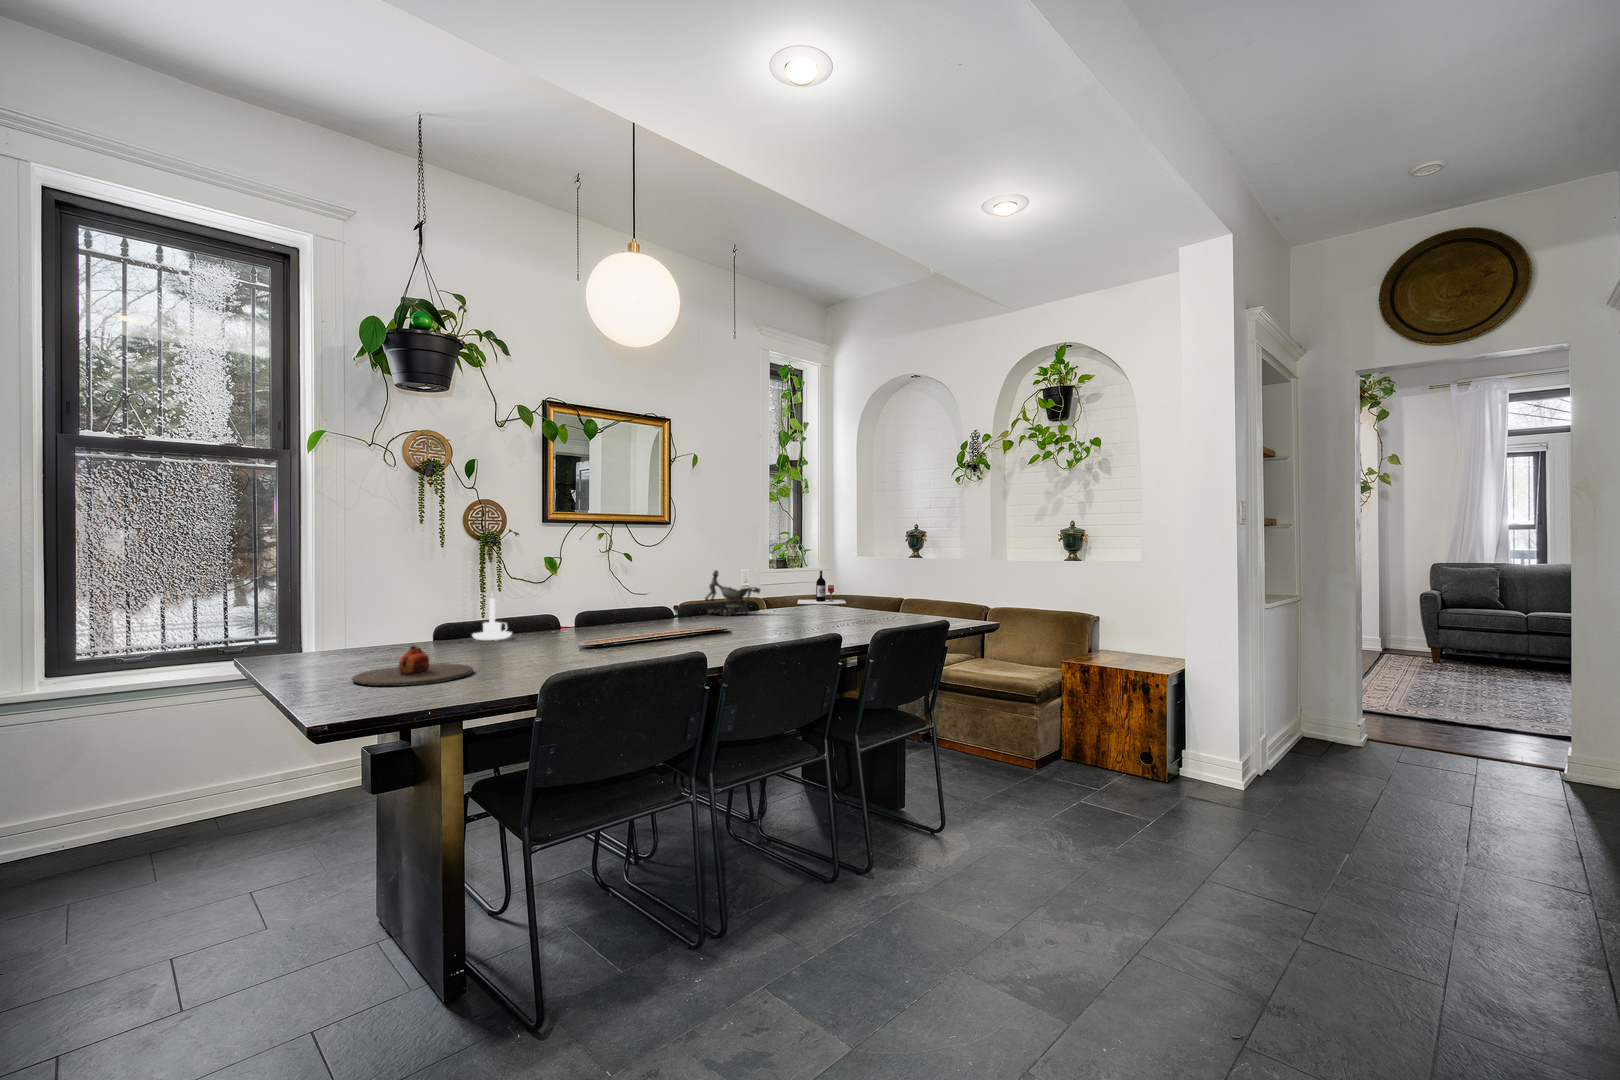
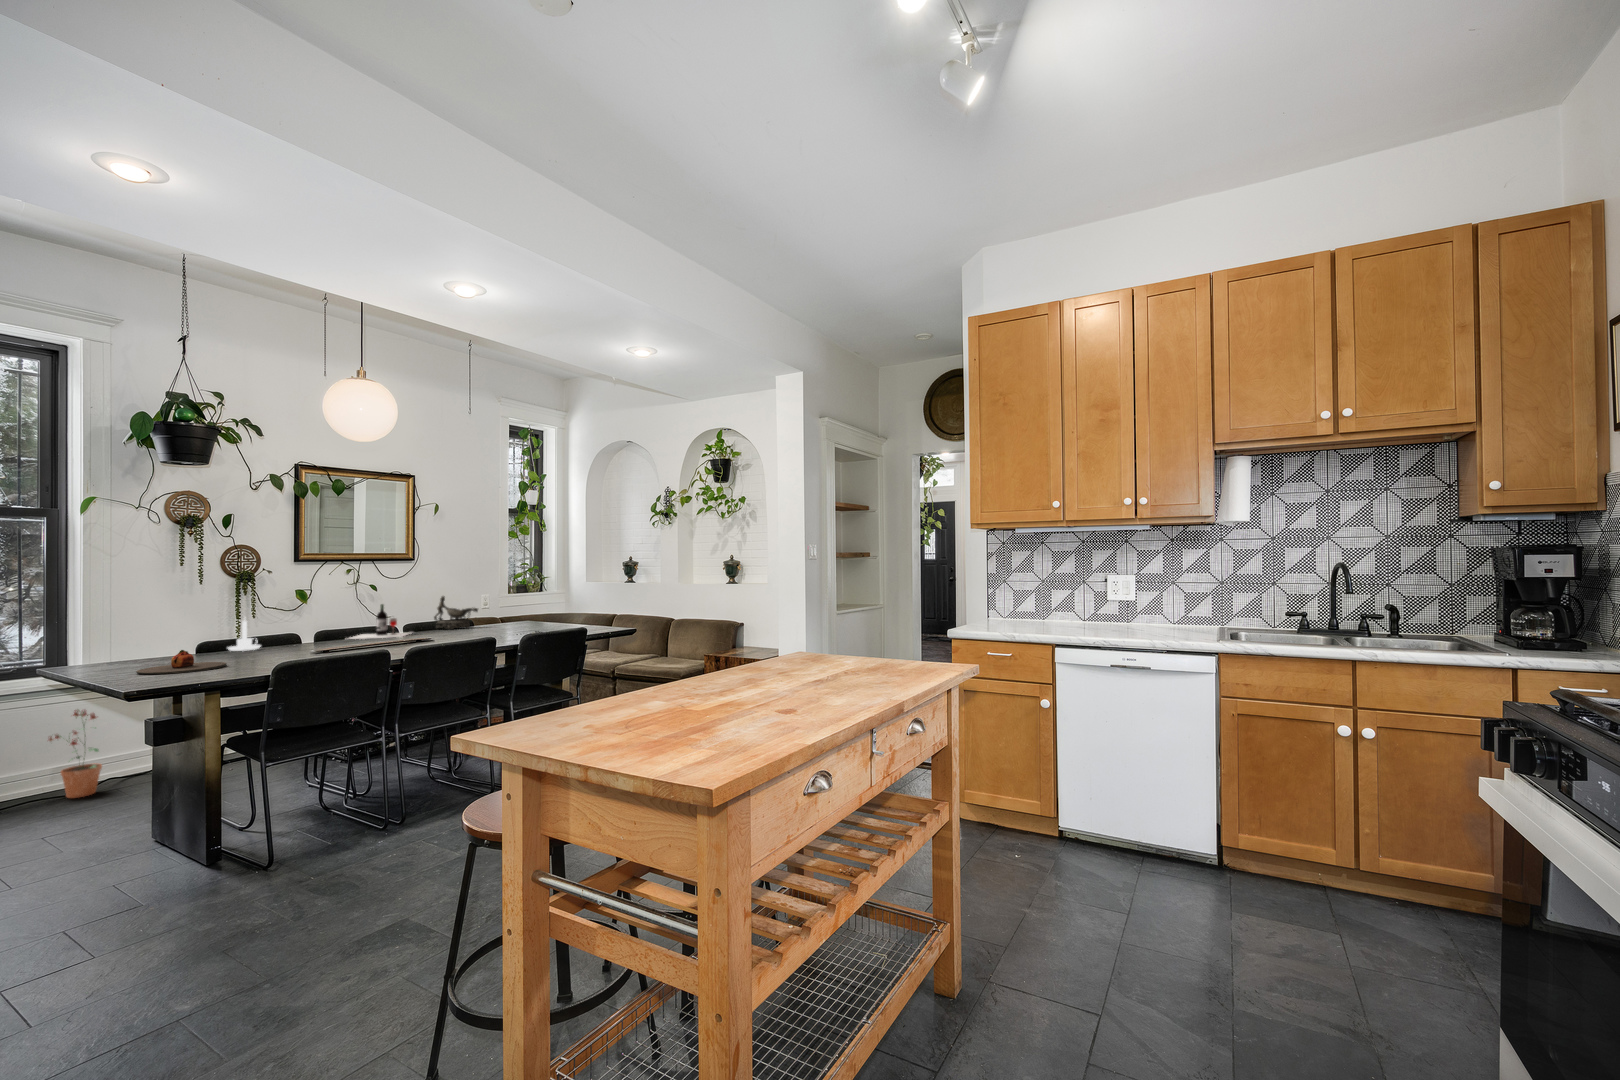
wine bottle: present [798,571,846,604] -> present [350,604,410,639]
potted plant: none [278,701,337,815] -> present [49,710,102,798]

